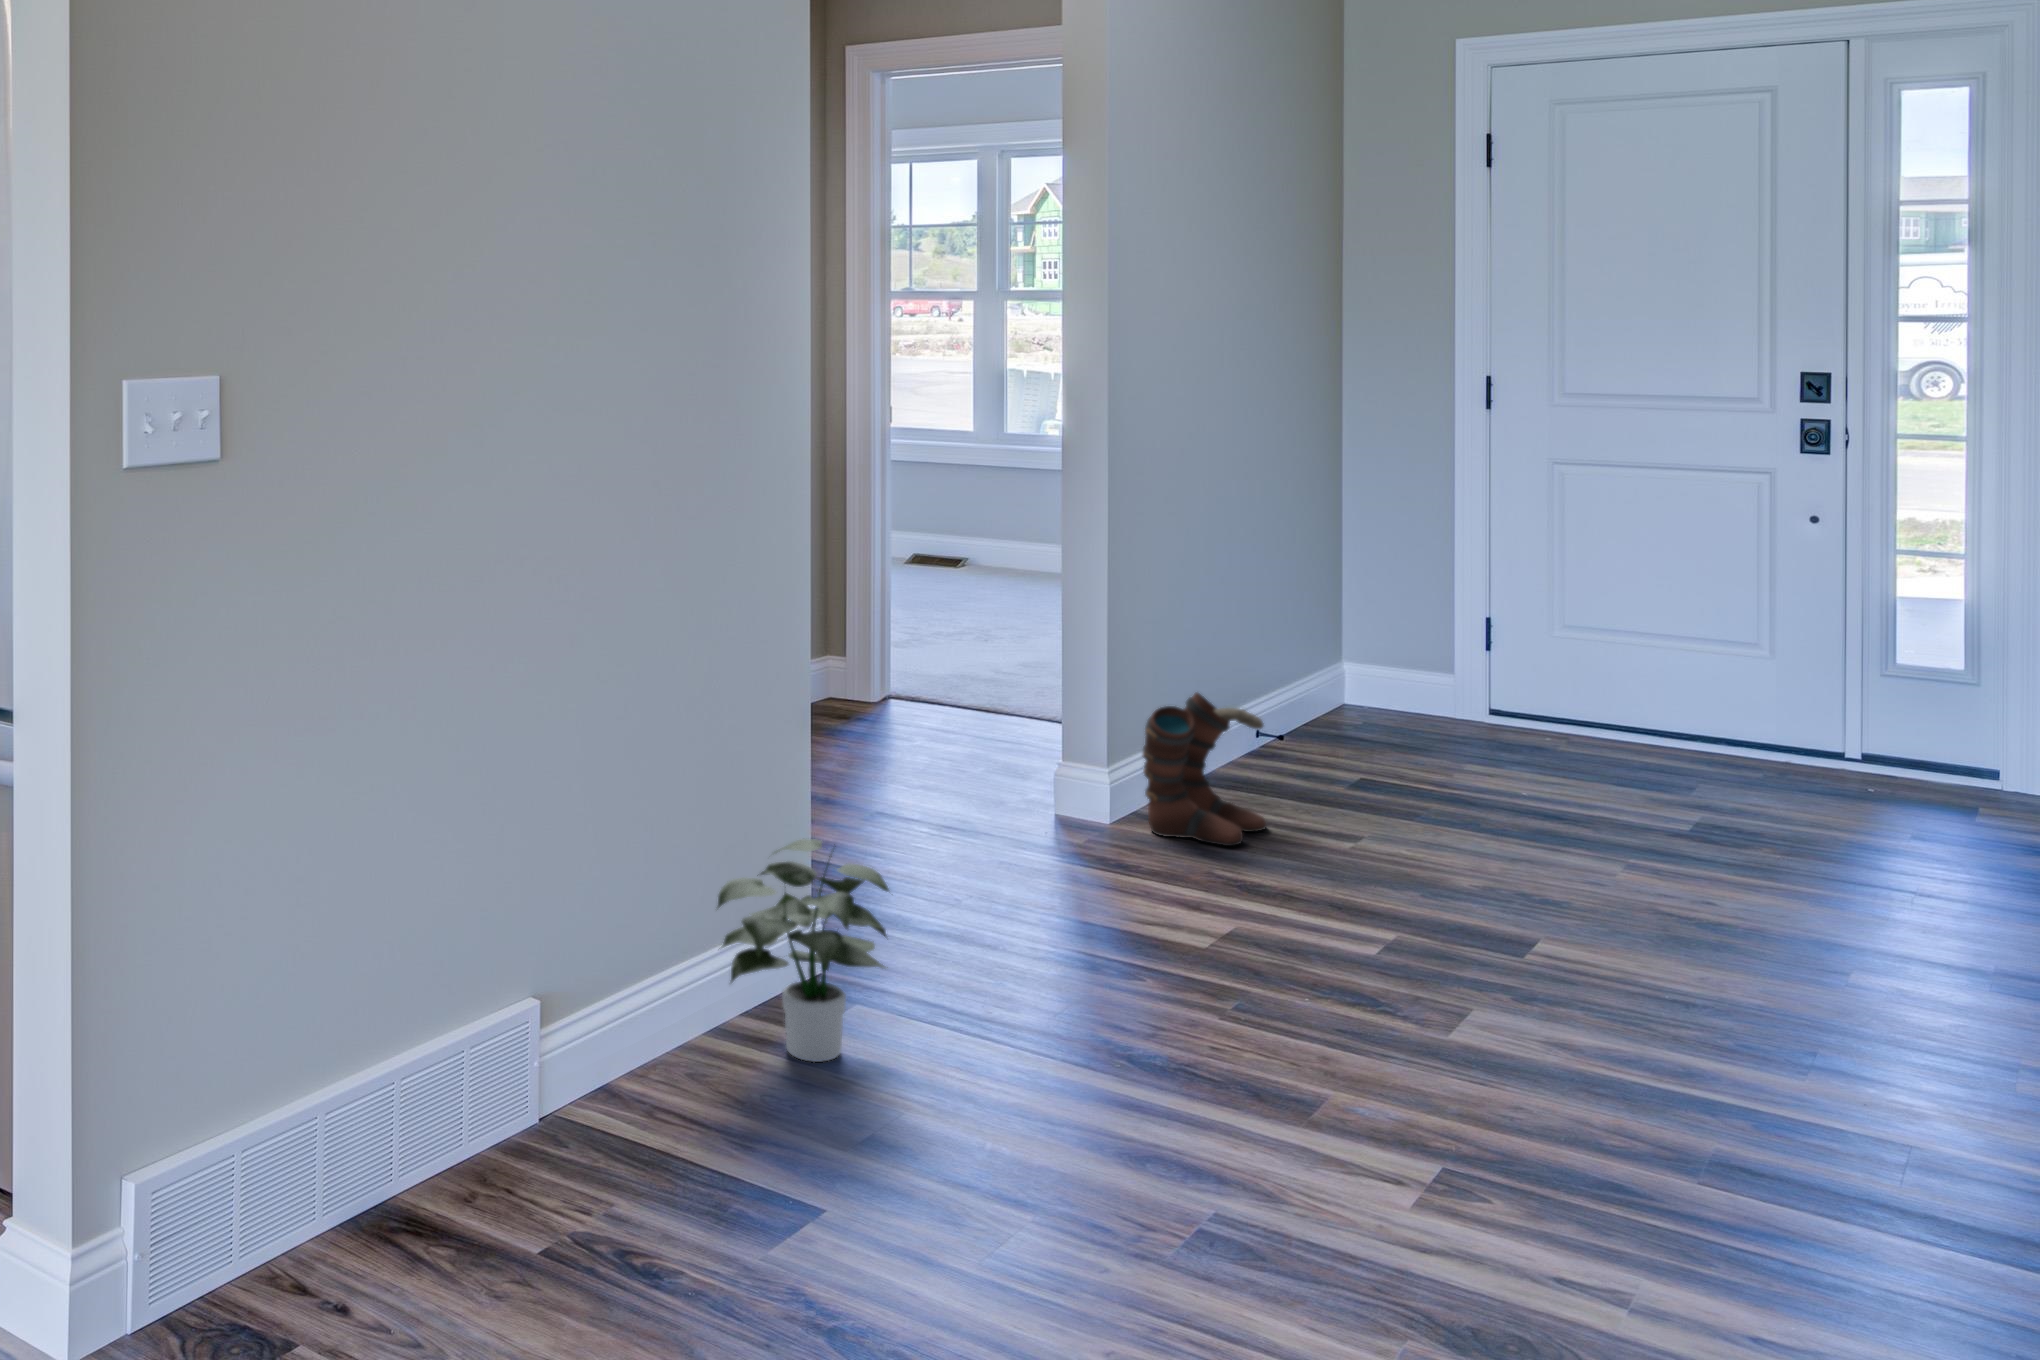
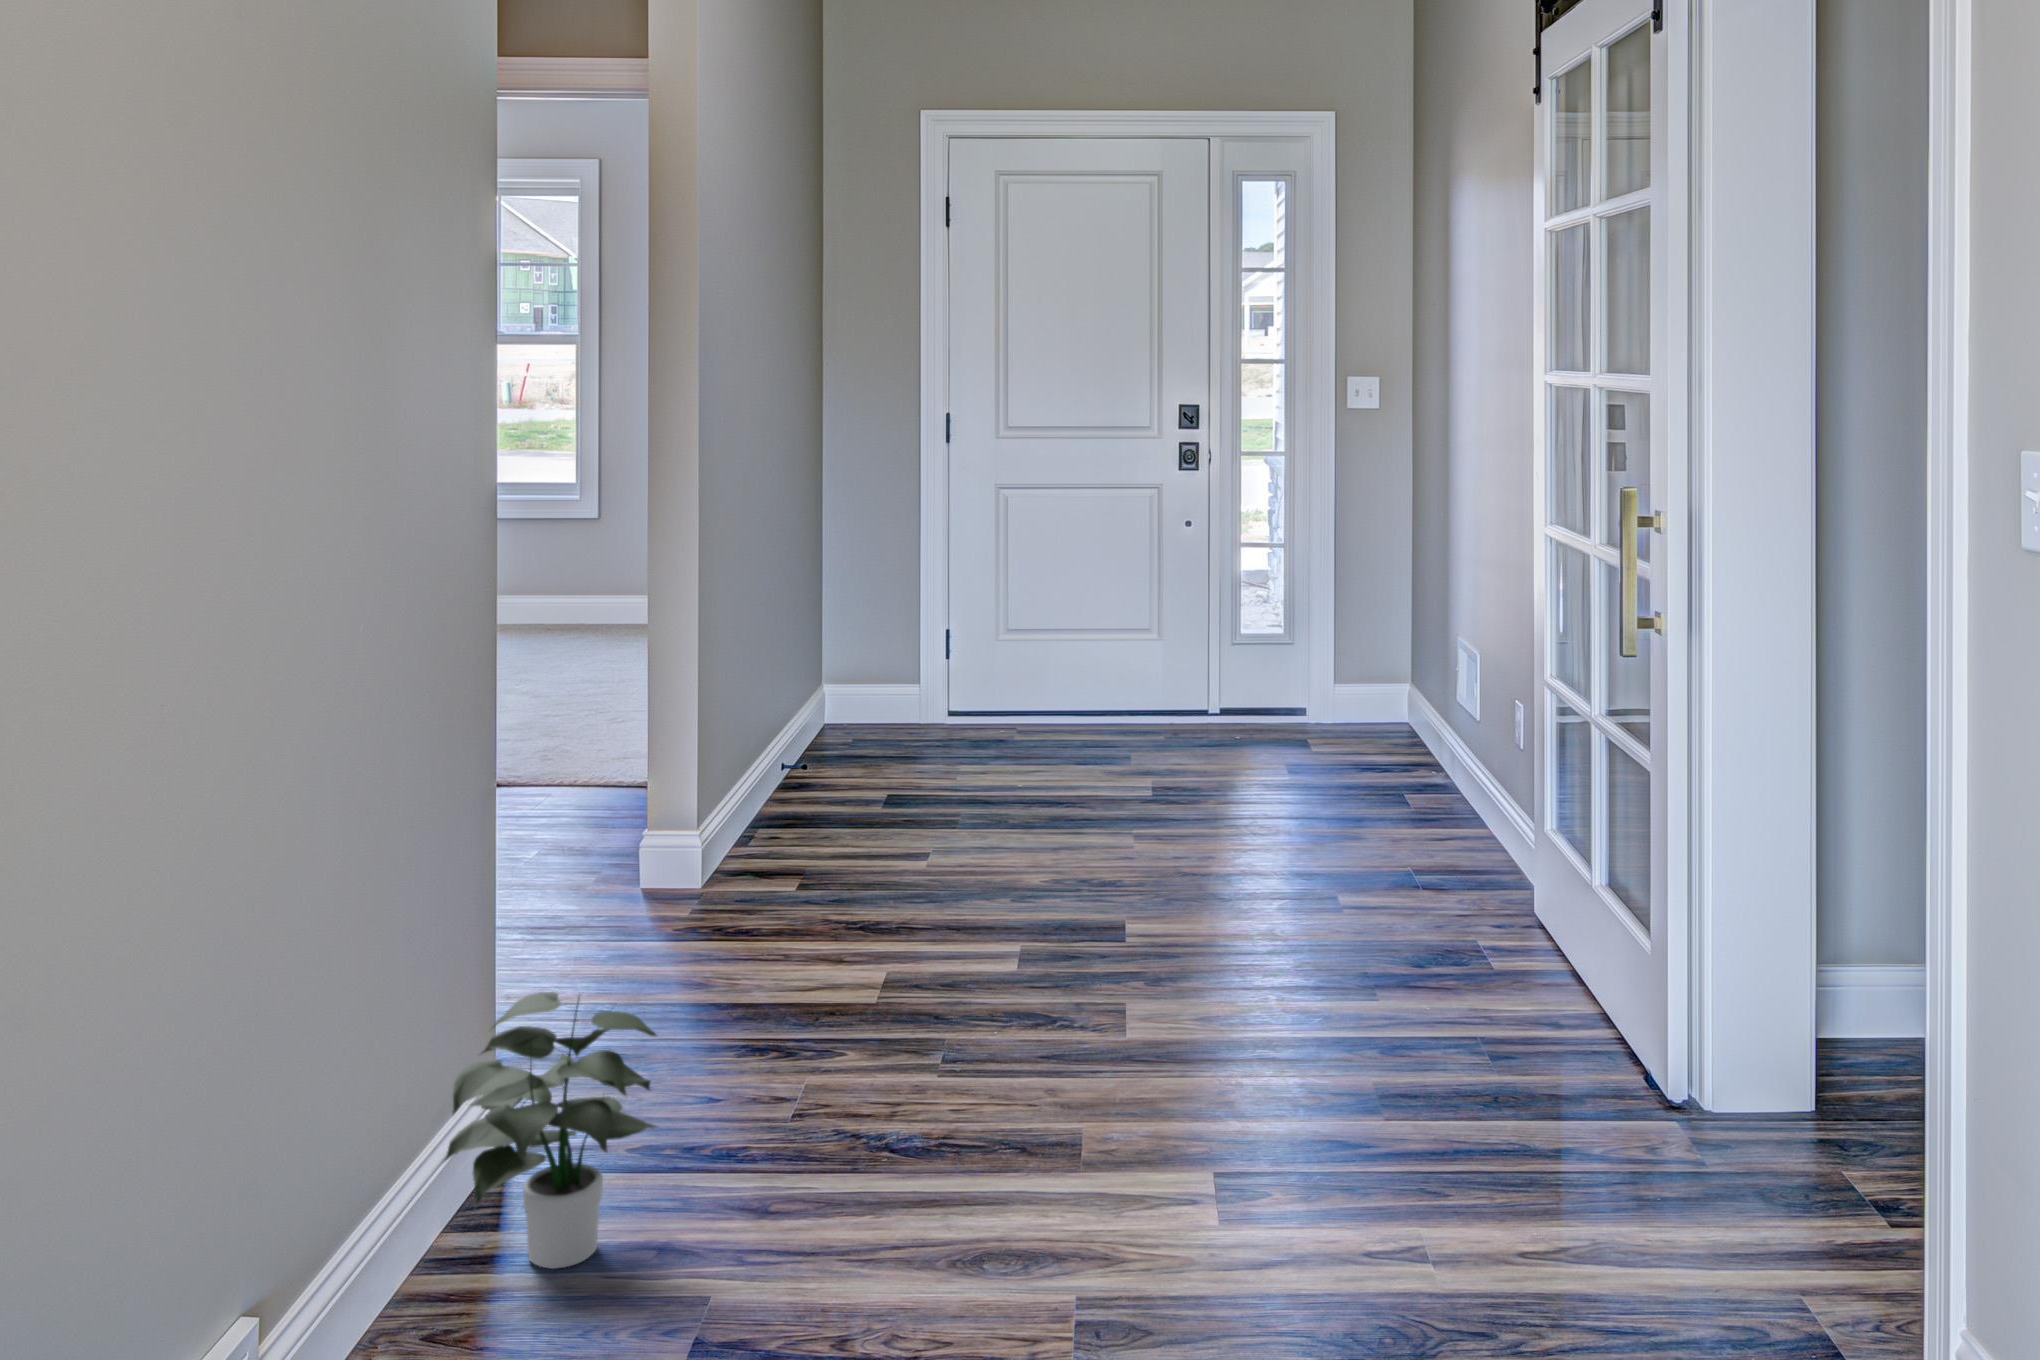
boots: present [1143,693,1266,846] -> none [733,738,844,891]

